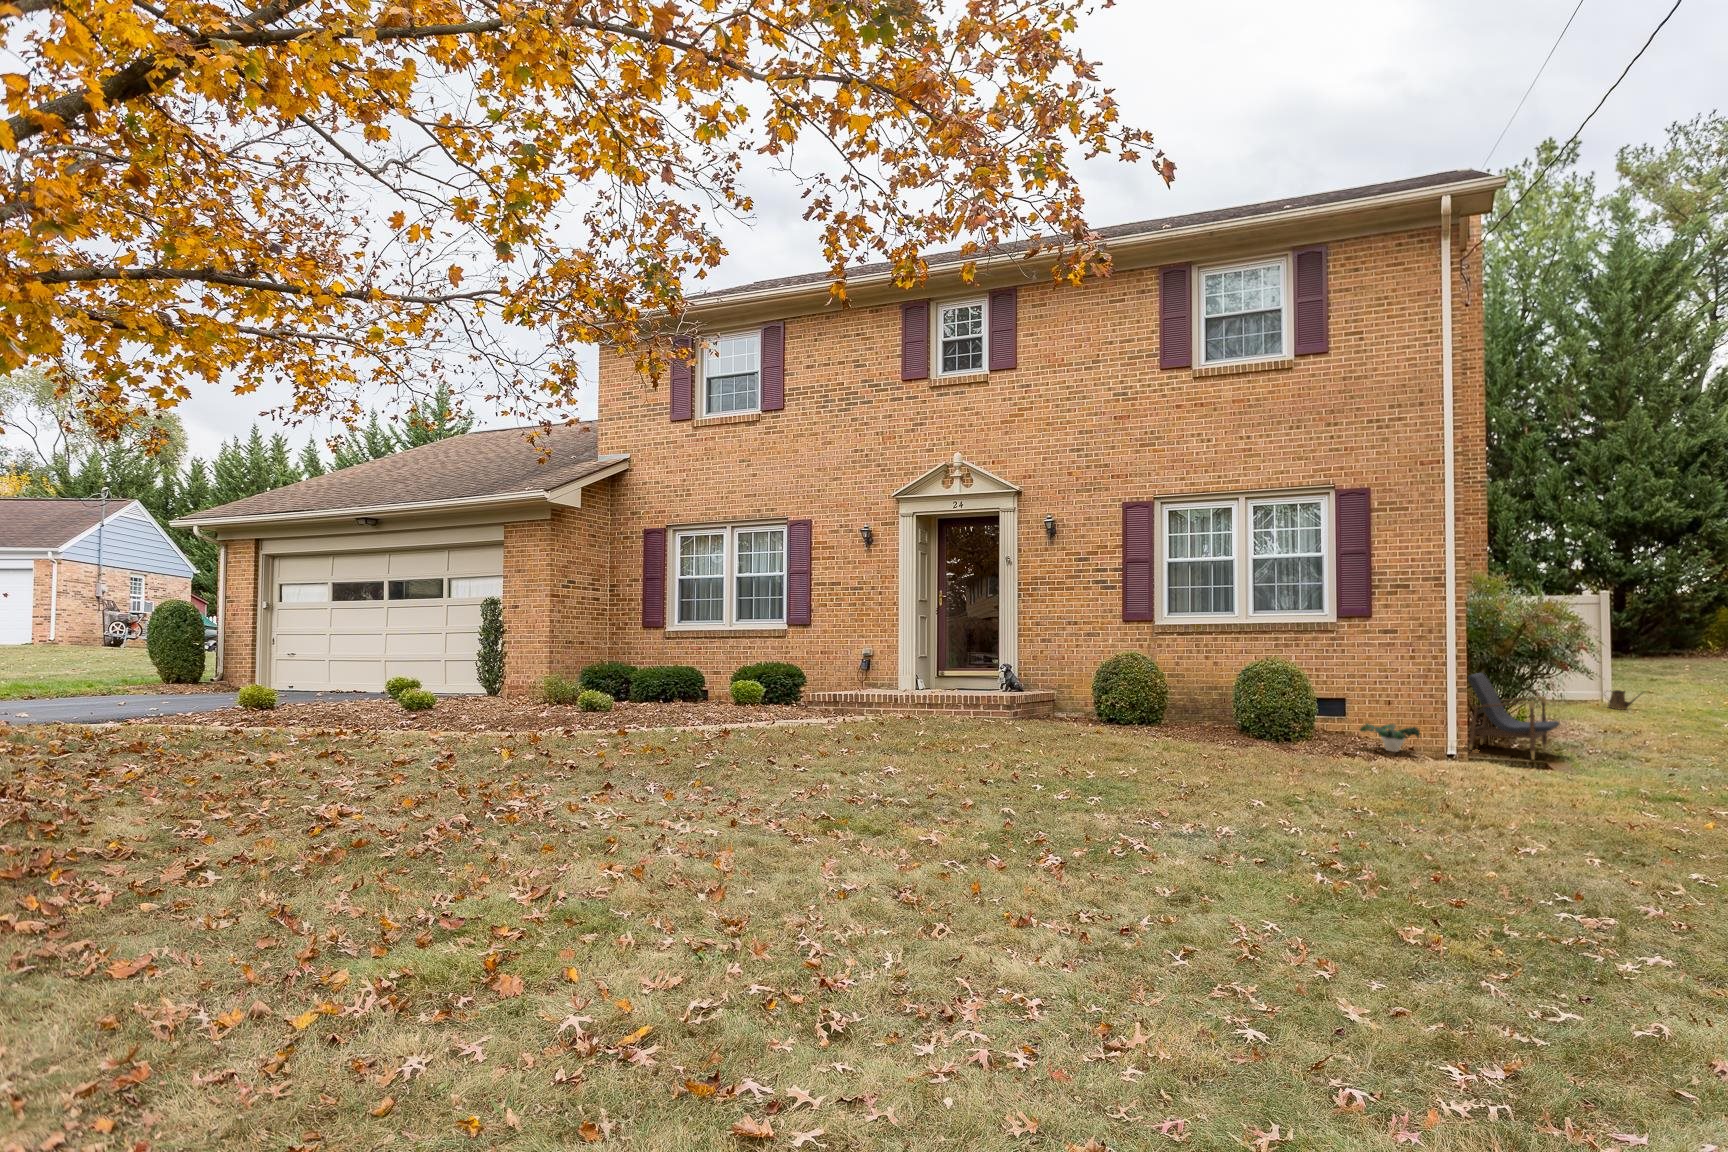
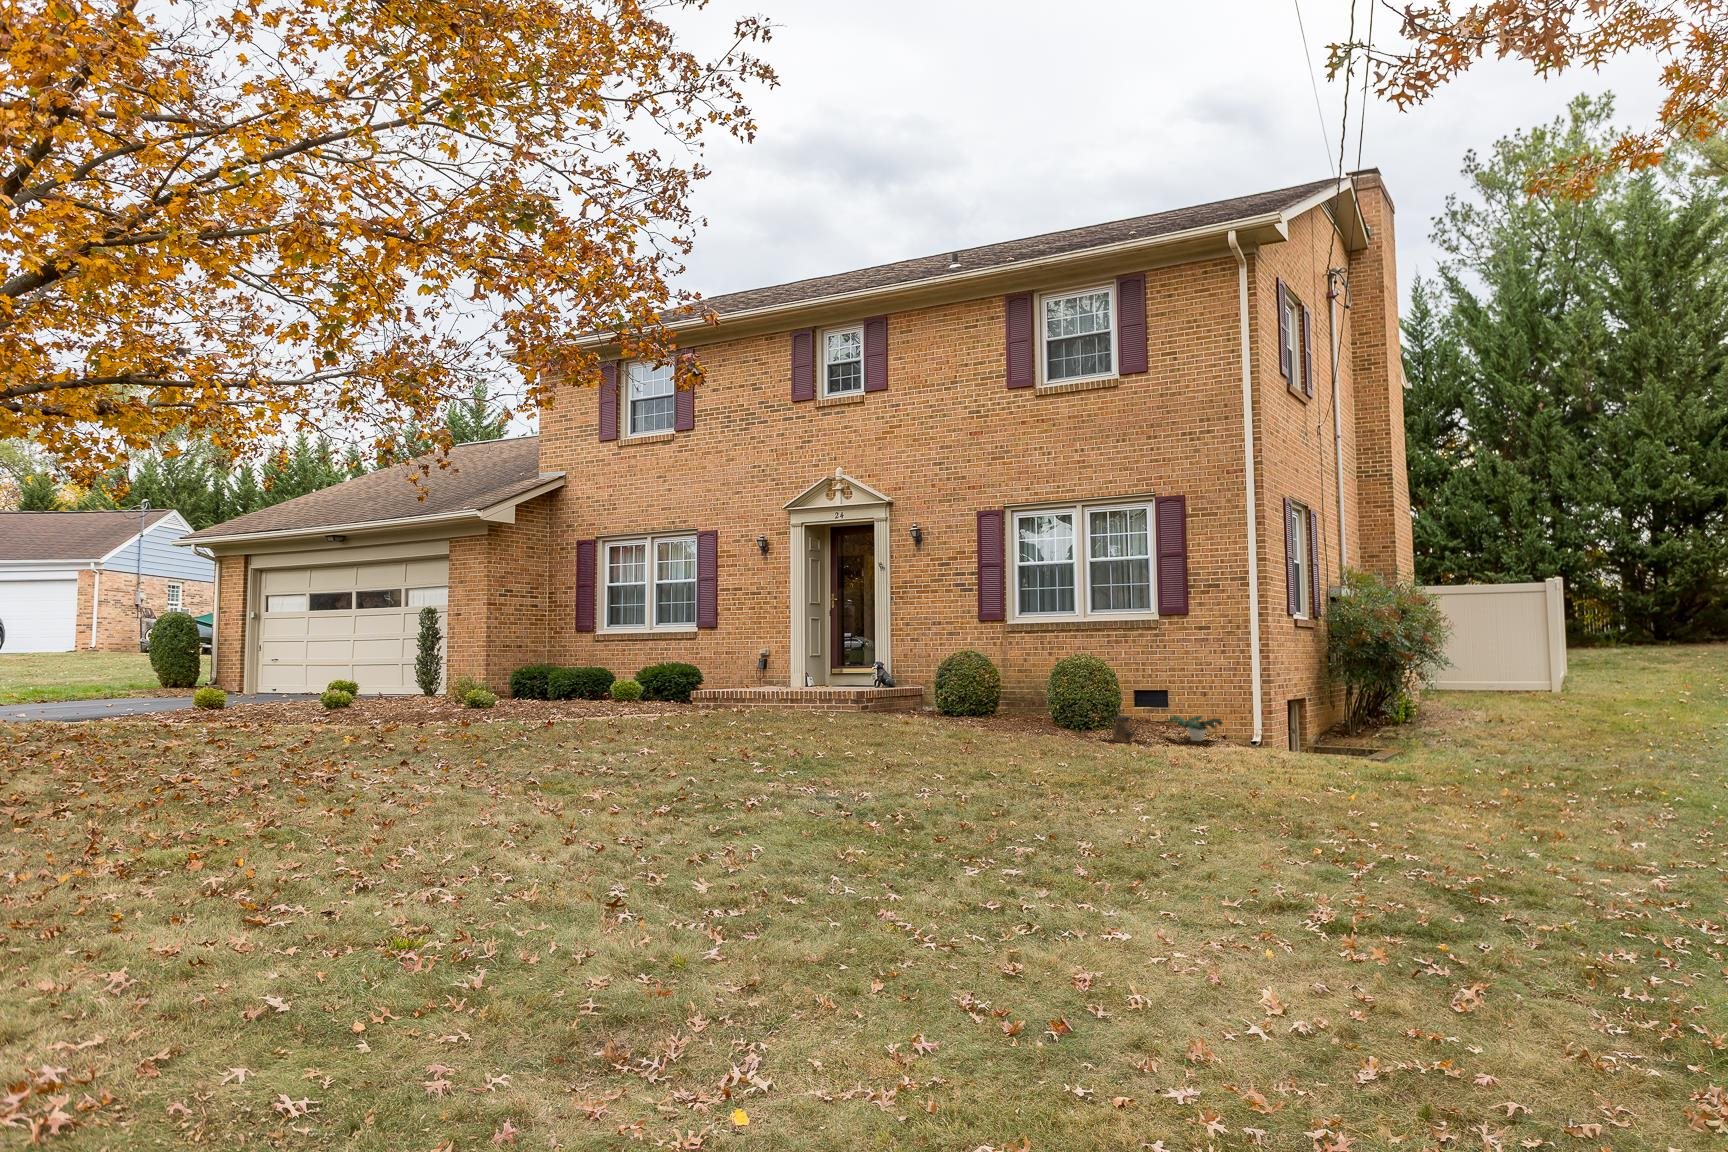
lounge chair: present [1468,673,1559,760] -> none [1277,667,1363,748]
watering can: present [1608,690,1640,710] -> present [1110,717,1143,743]

